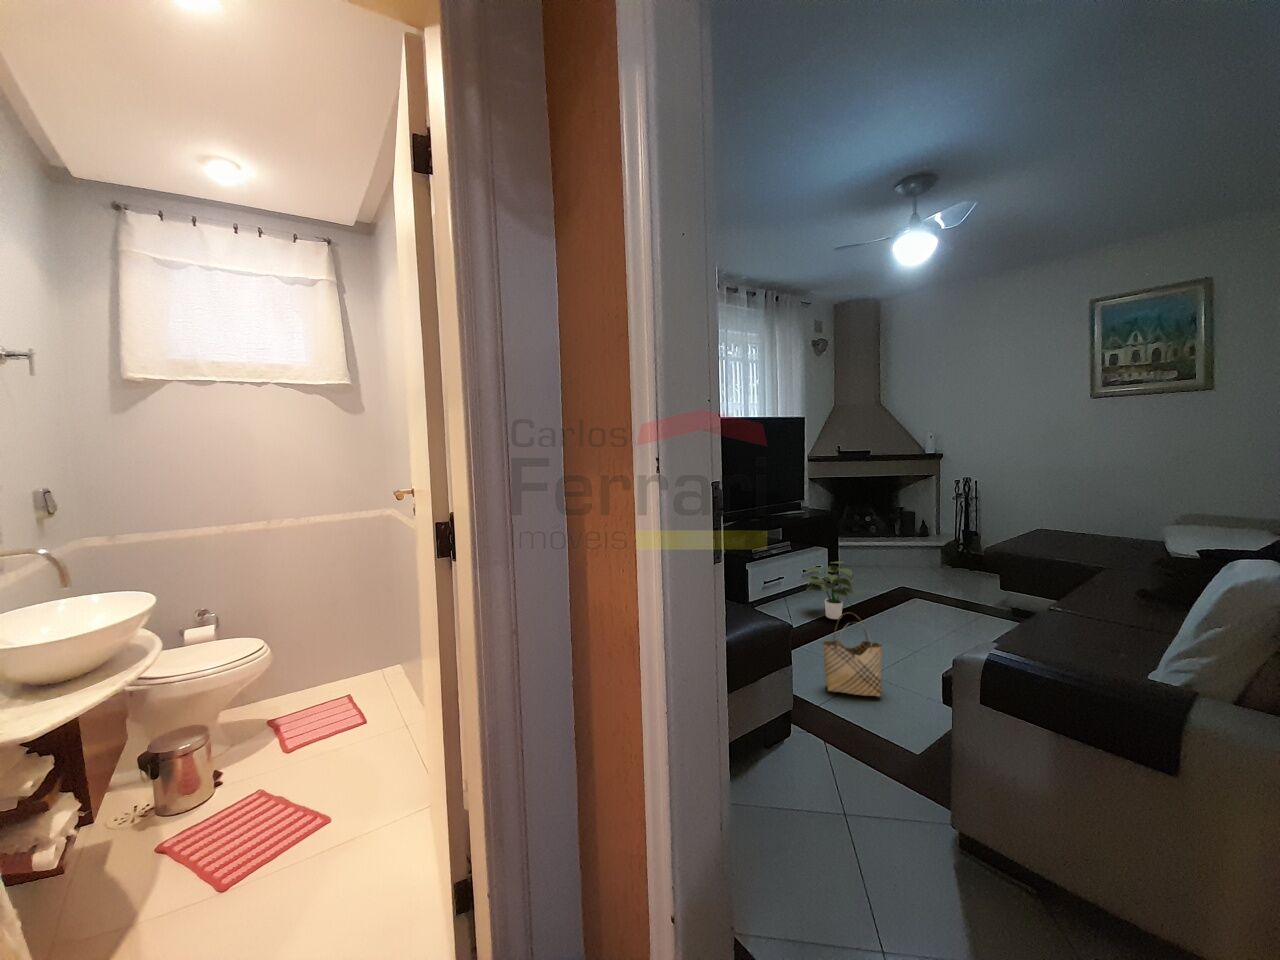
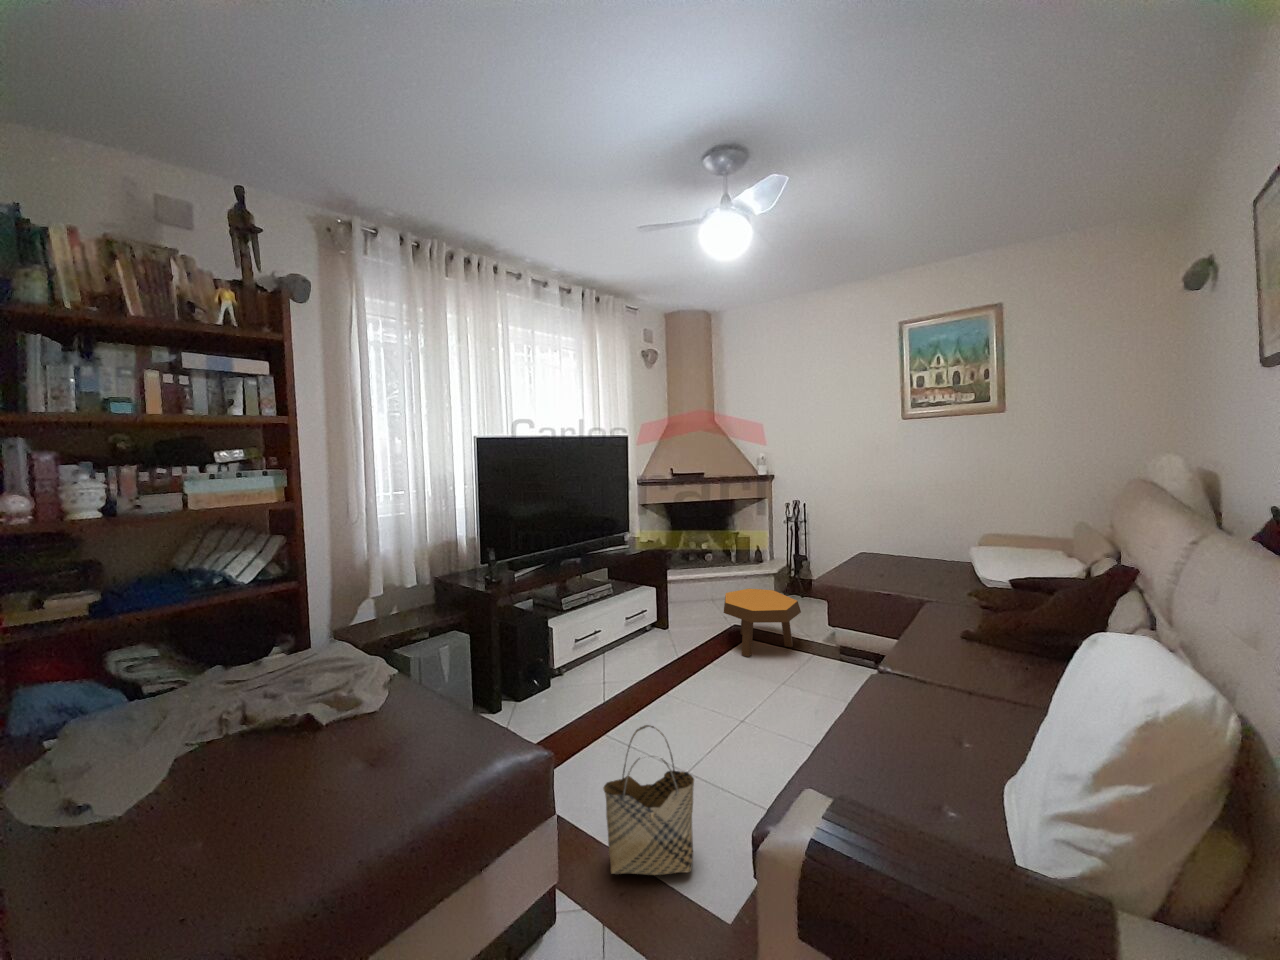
footstool: none [892,553,967,605] -> present [724,588,801,657]
potted plant: present [805,561,859,619] -> none [615,613,685,694]

